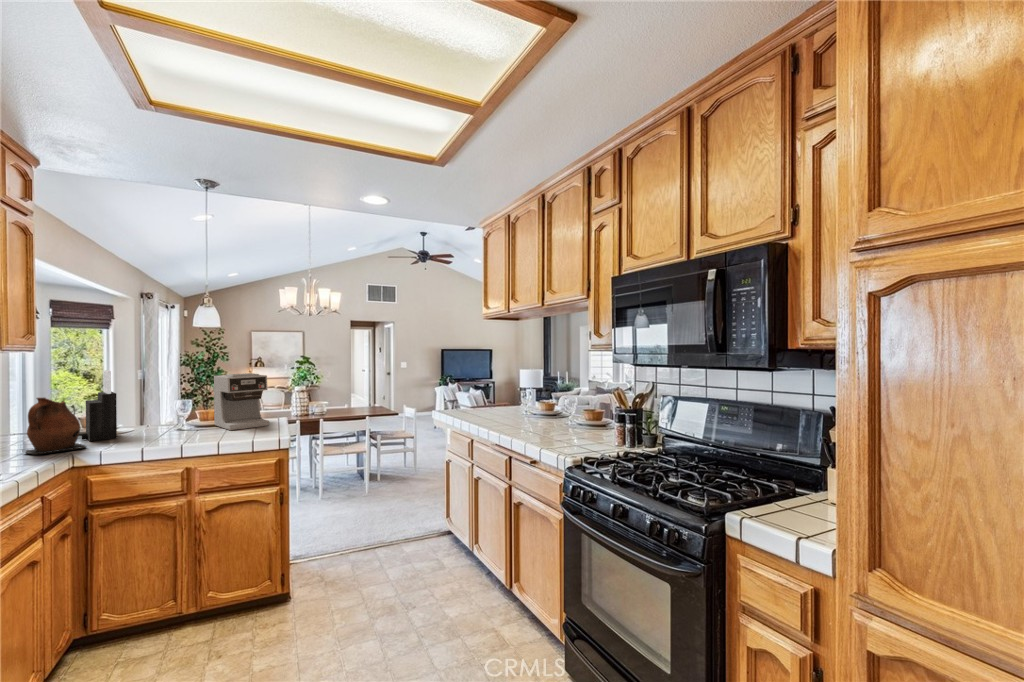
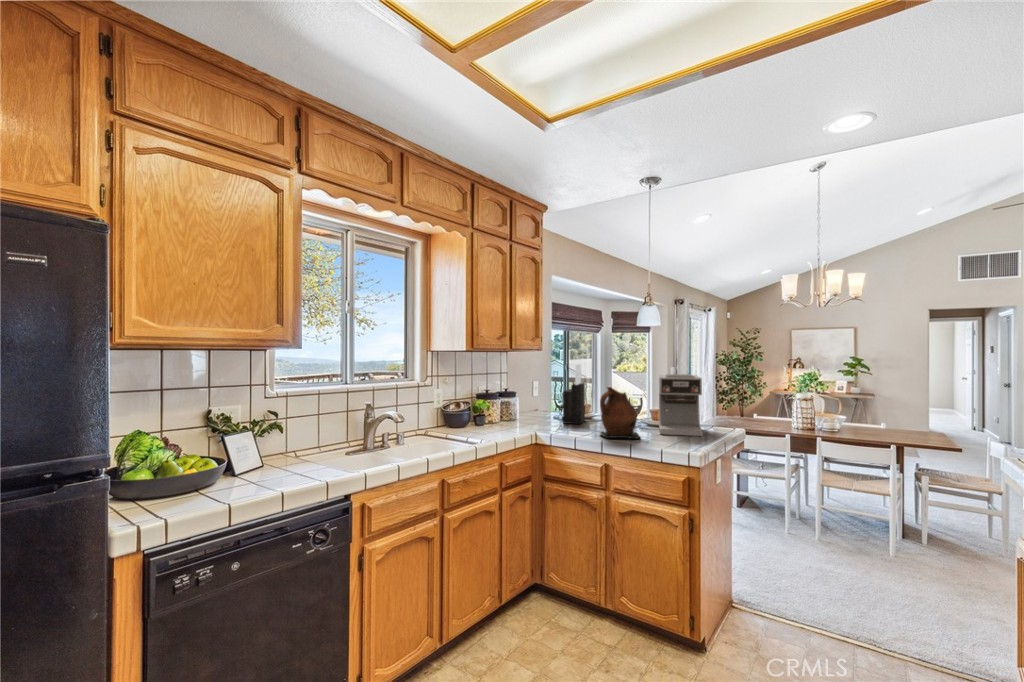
ceramic pitcher: present [25,398,86,454] -> present [600,387,640,439]

